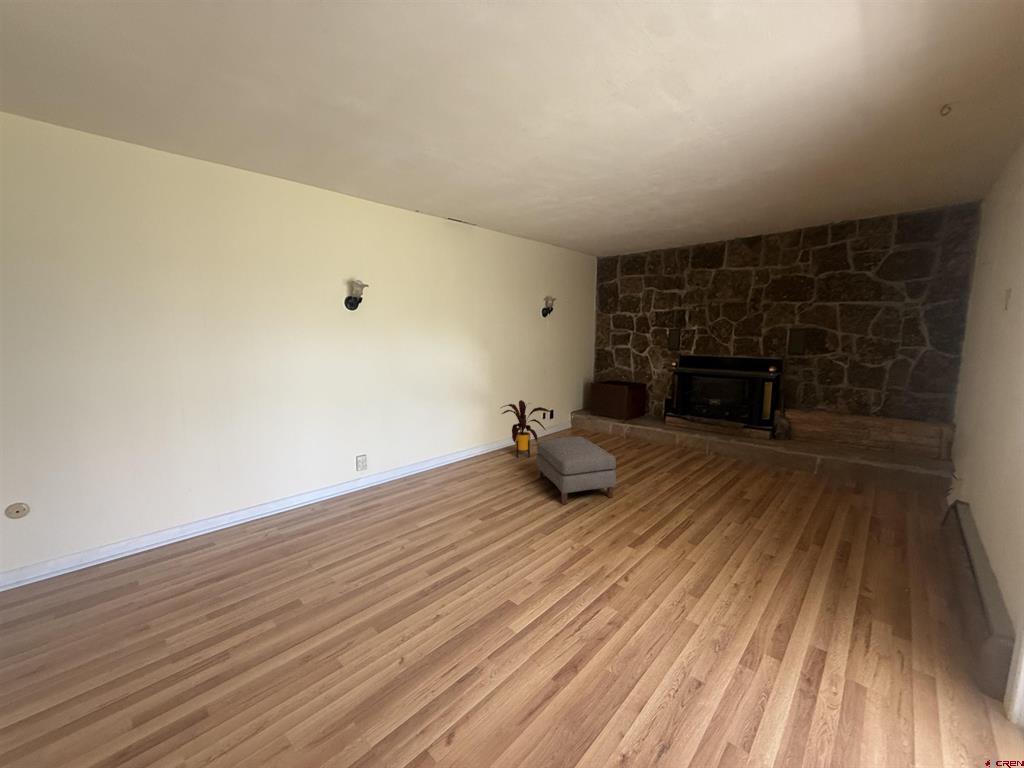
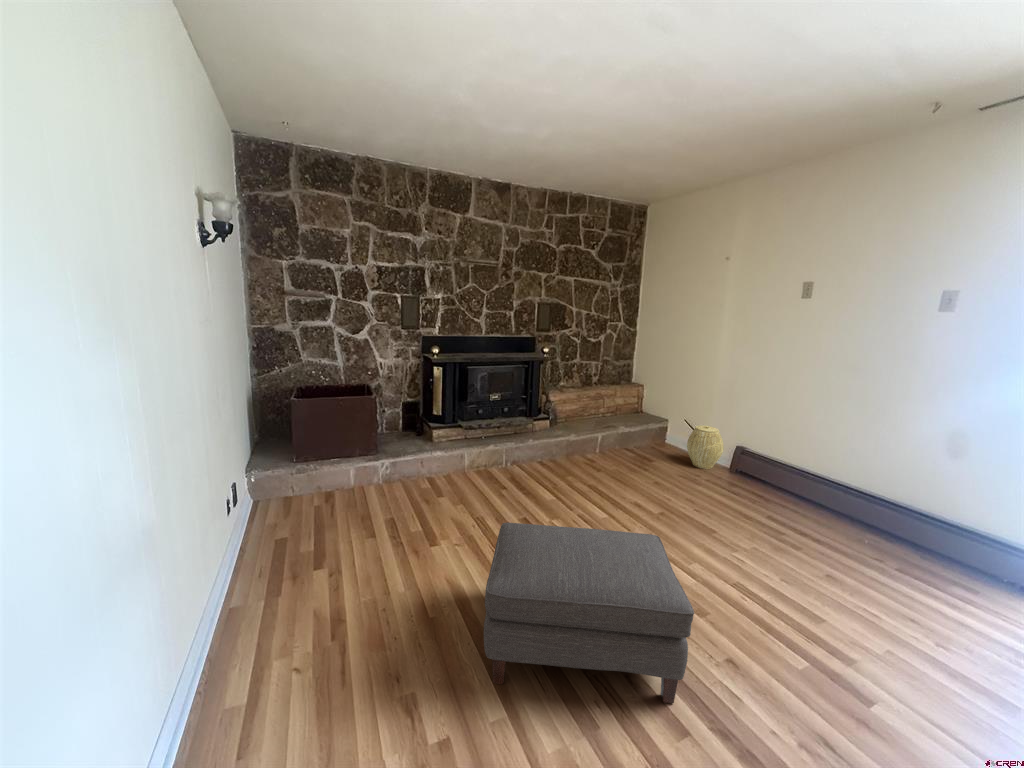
house plant: present [501,400,551,457] -> none [190,491,390,672]
woven basket: none [879,467,933,519] -> present [687,425,724,469]

